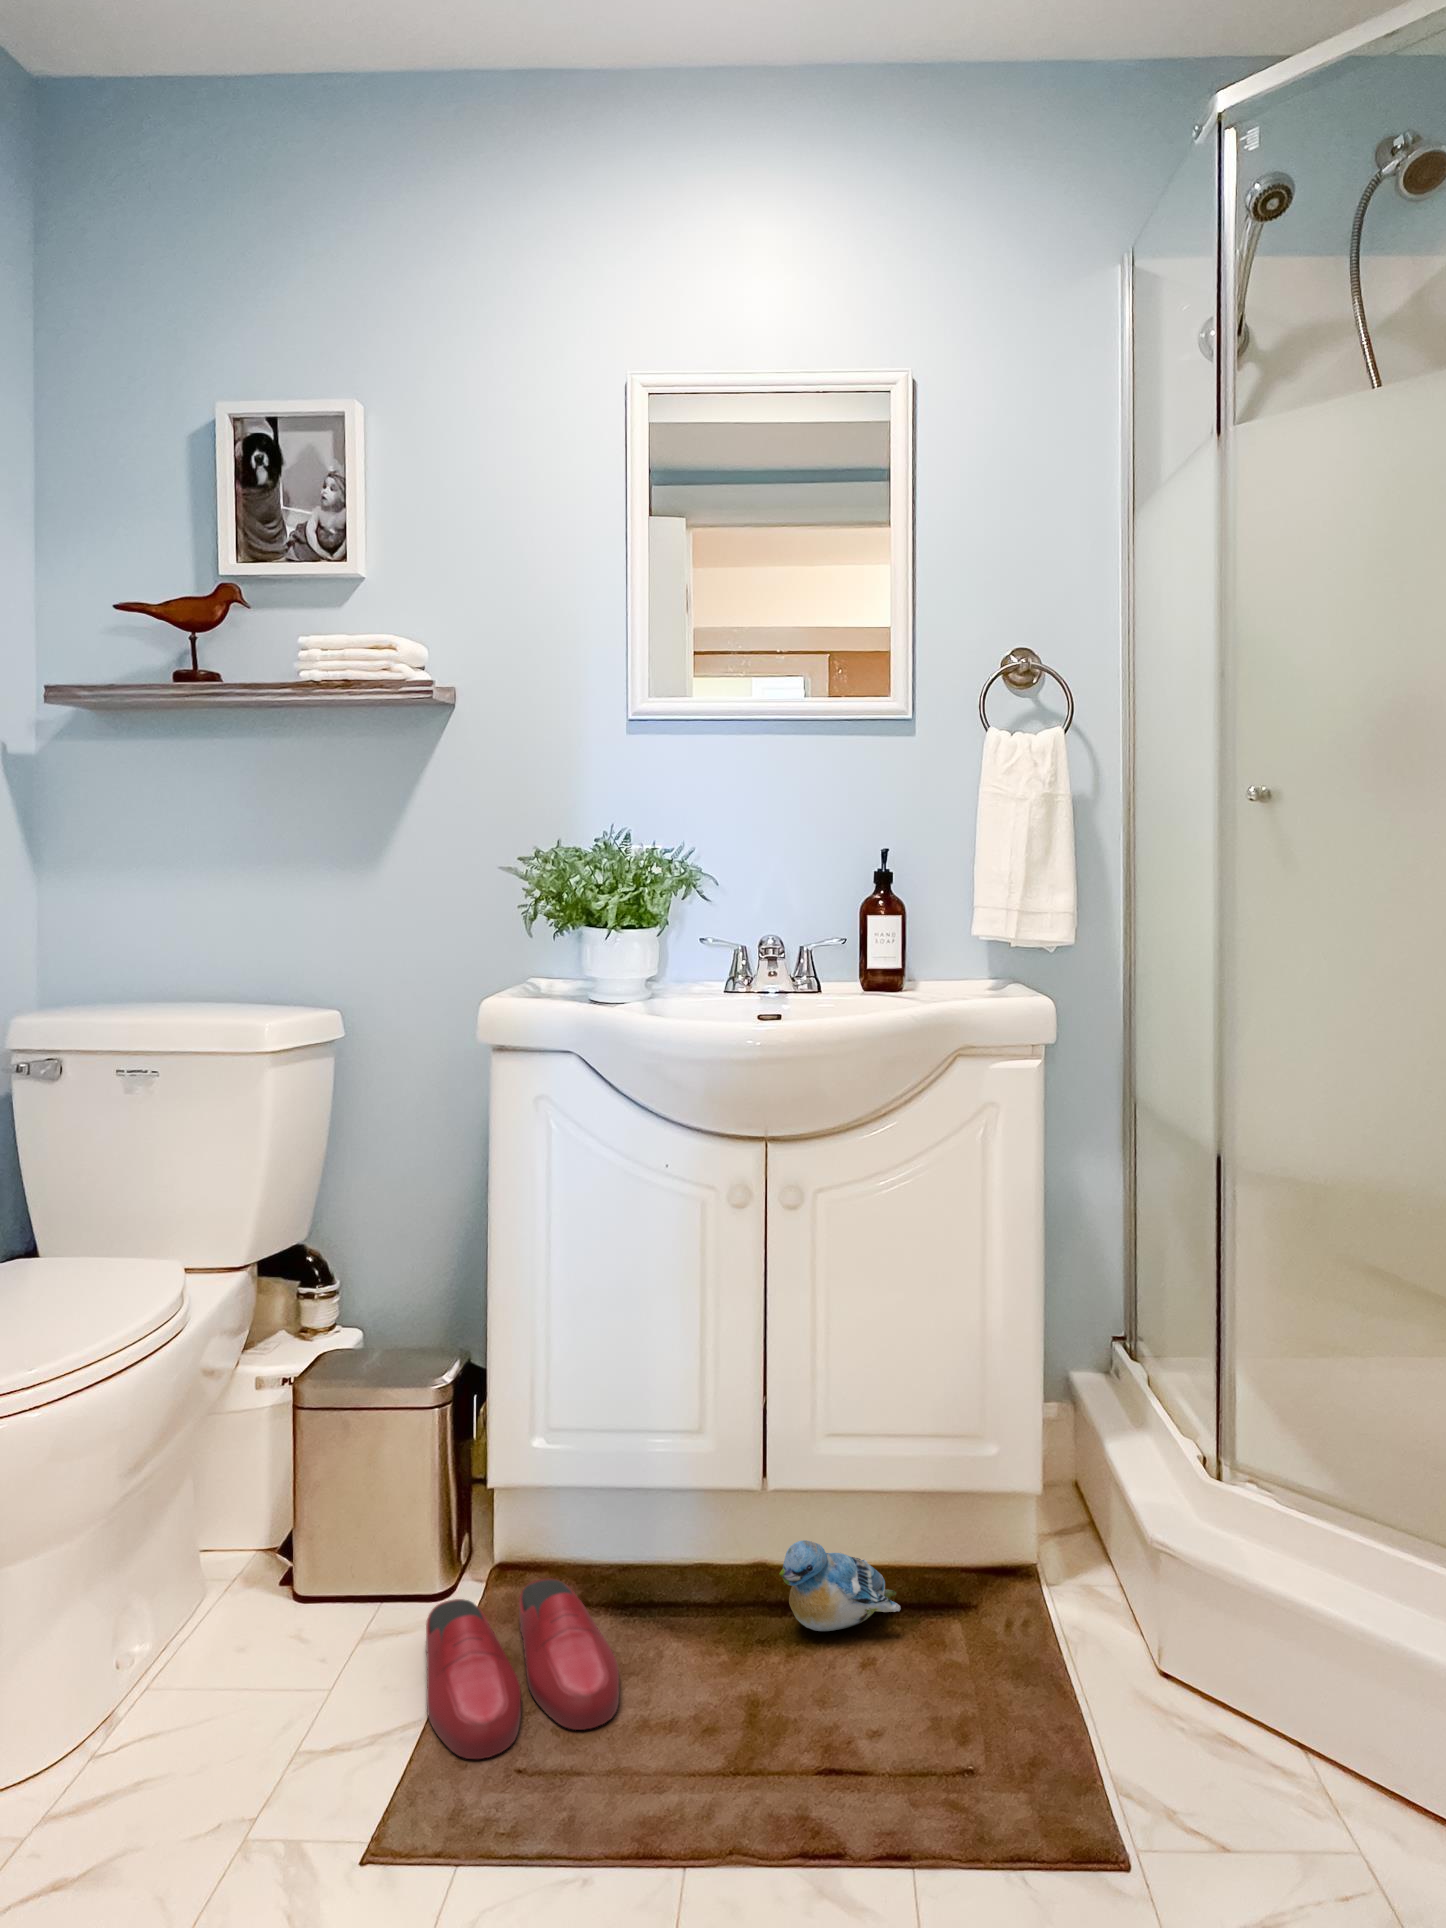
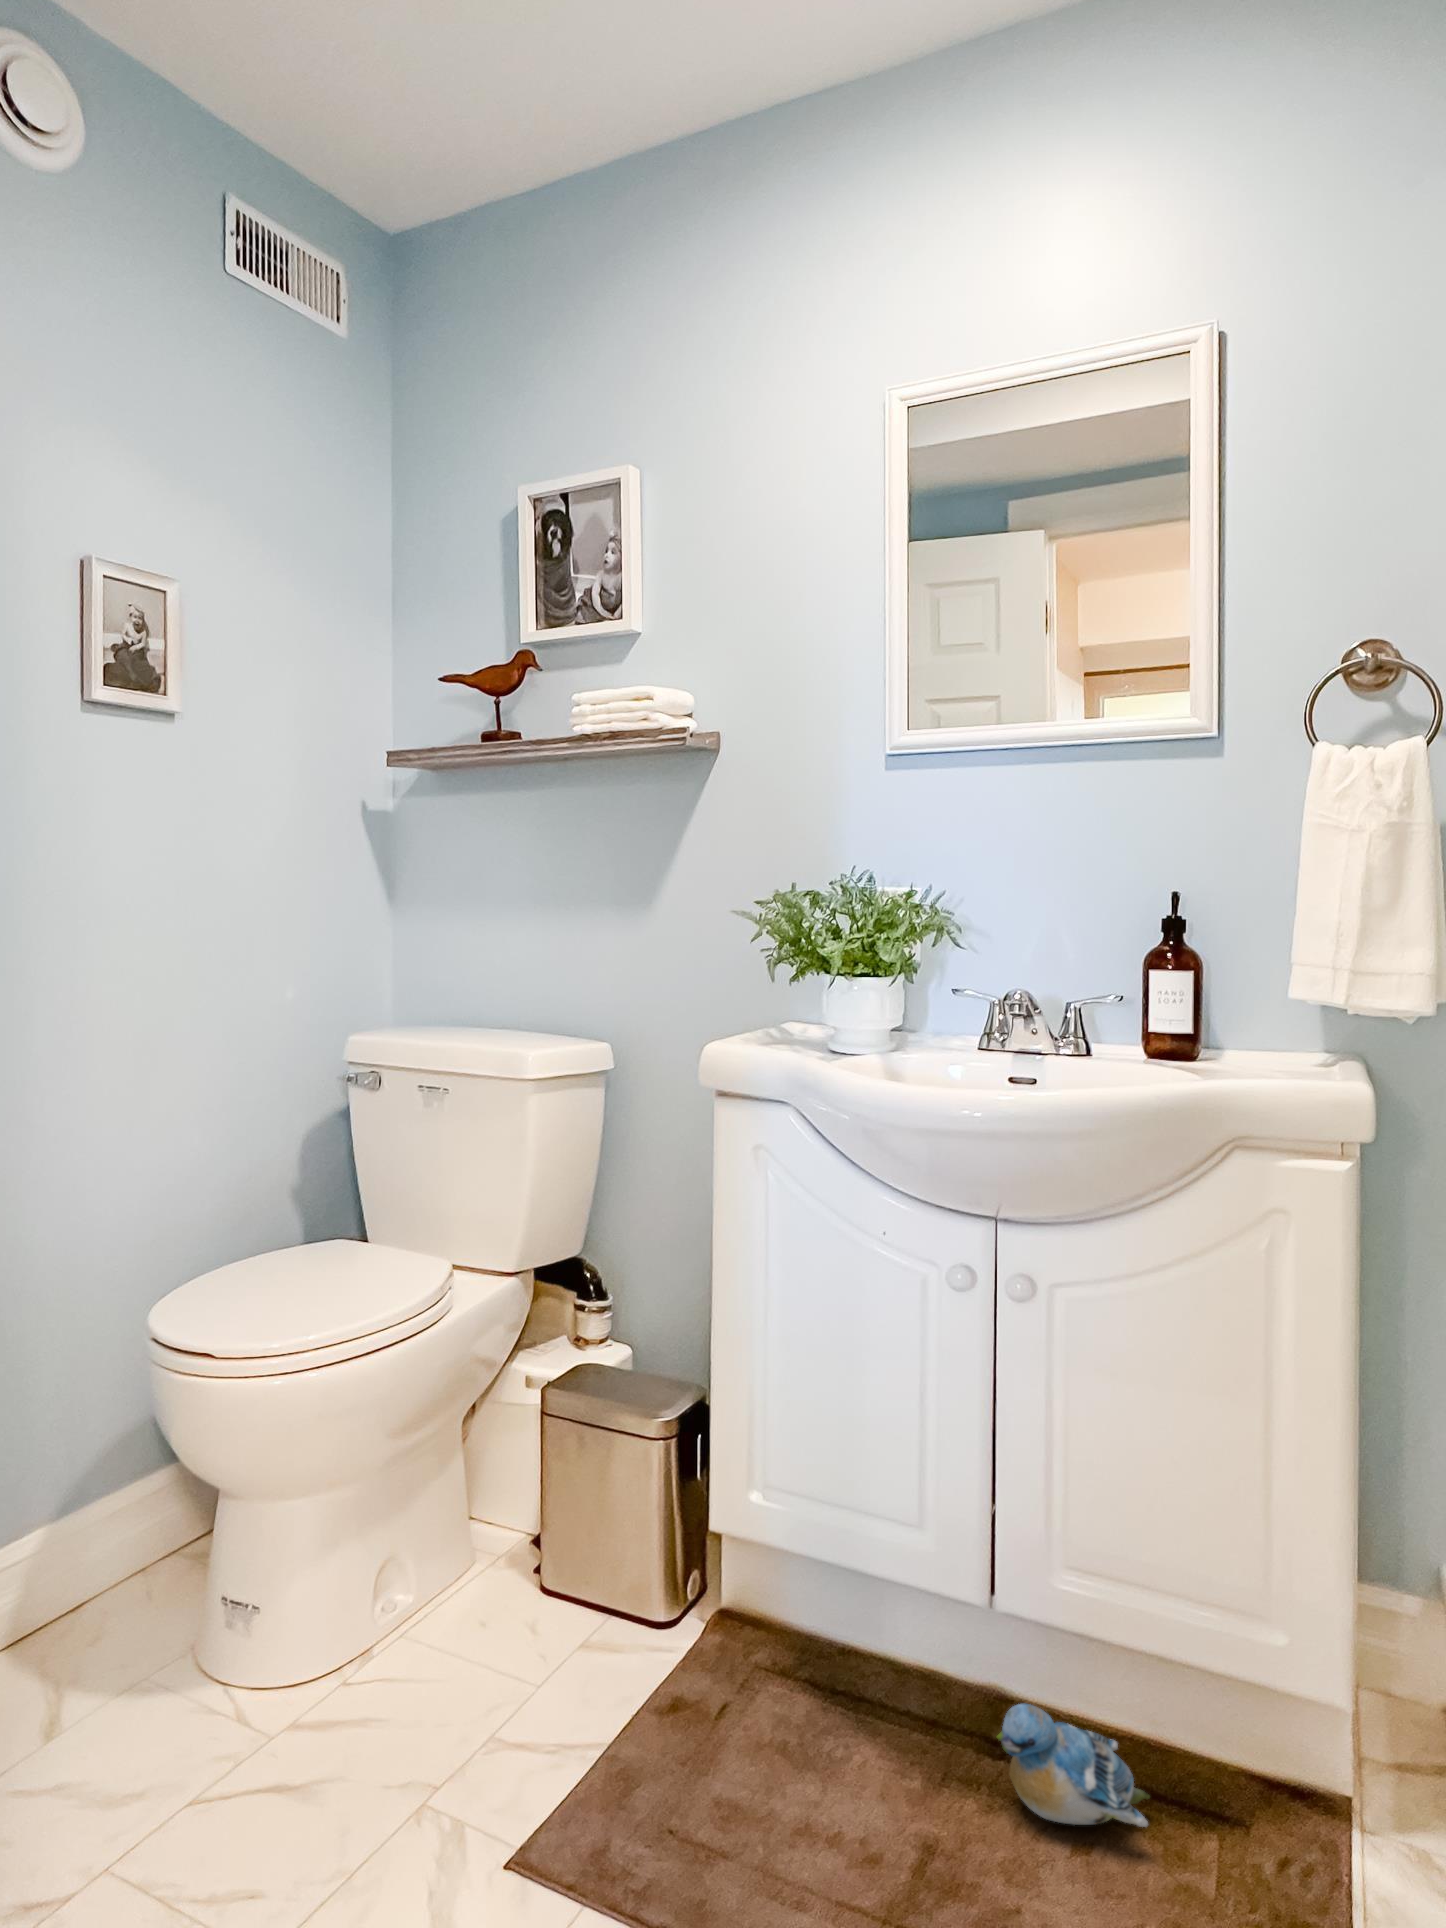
slippers: present [426,1579,619,1759] -> none [606,1656,804,1863]

